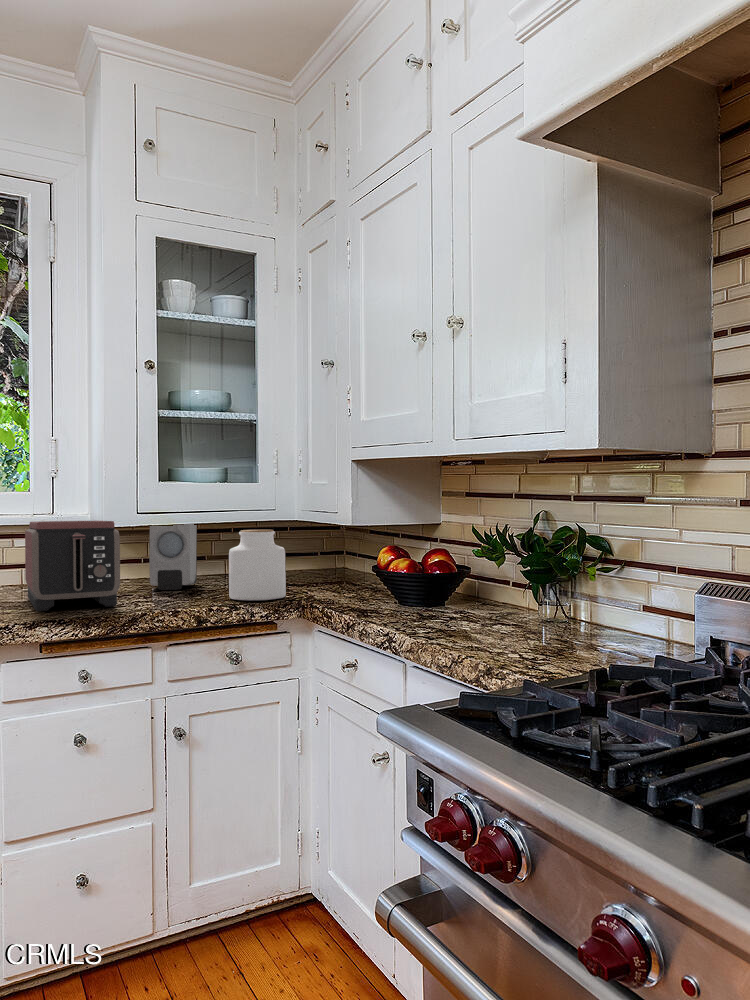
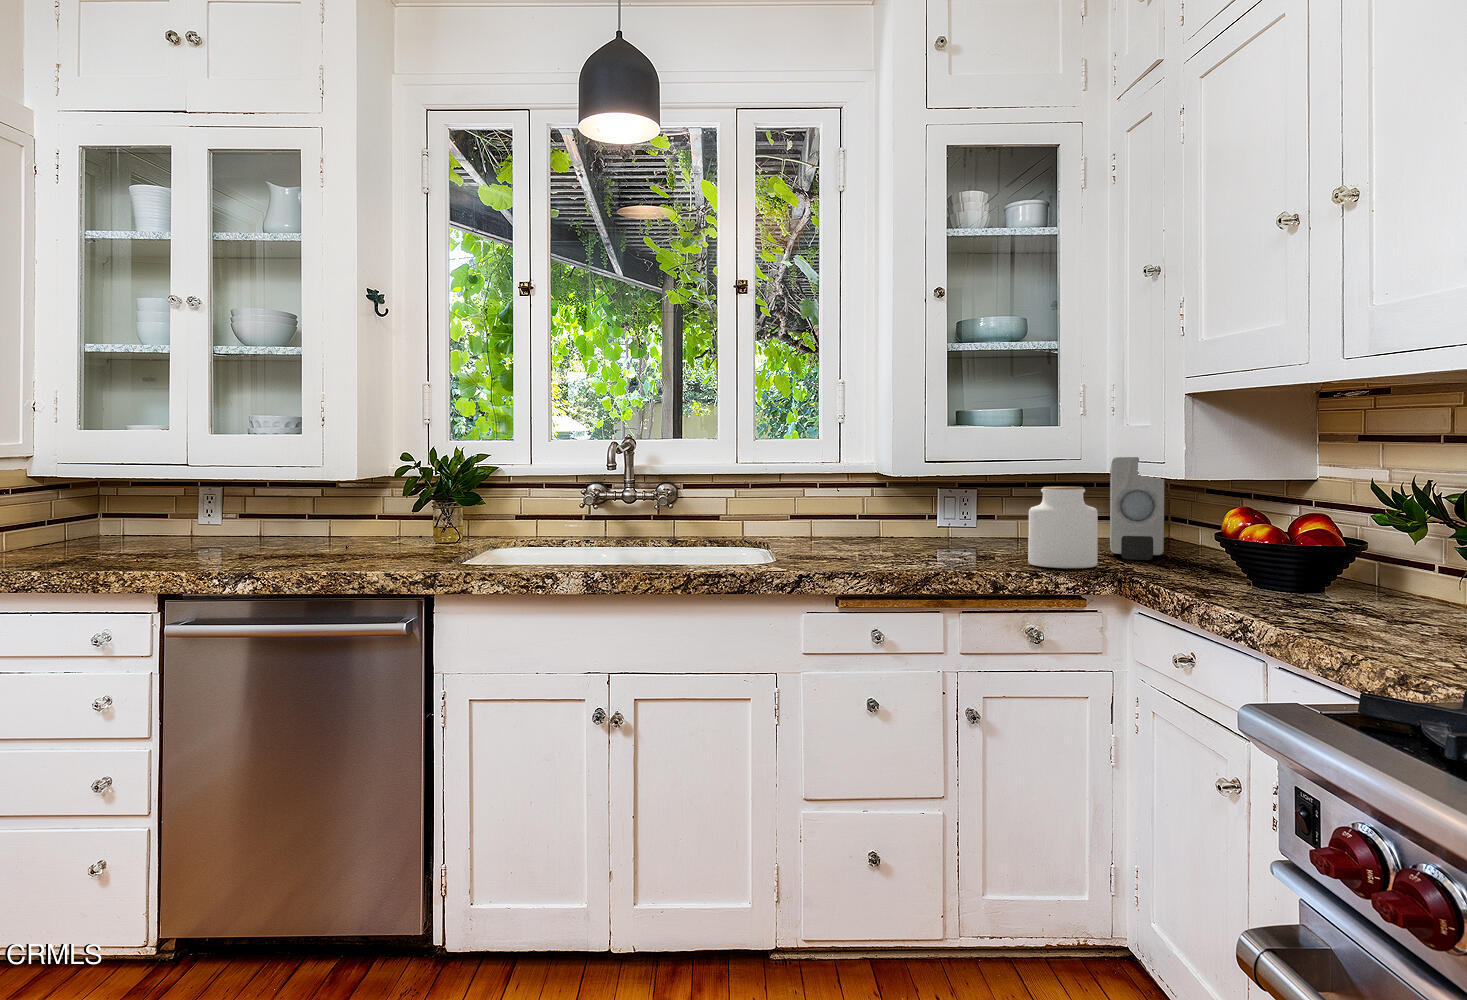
toaster: present [25,521,120,611] -> none [815,474,911,565]
soap dispenser: present [149,524,197,590] -> present [1110,457,1164,560]

